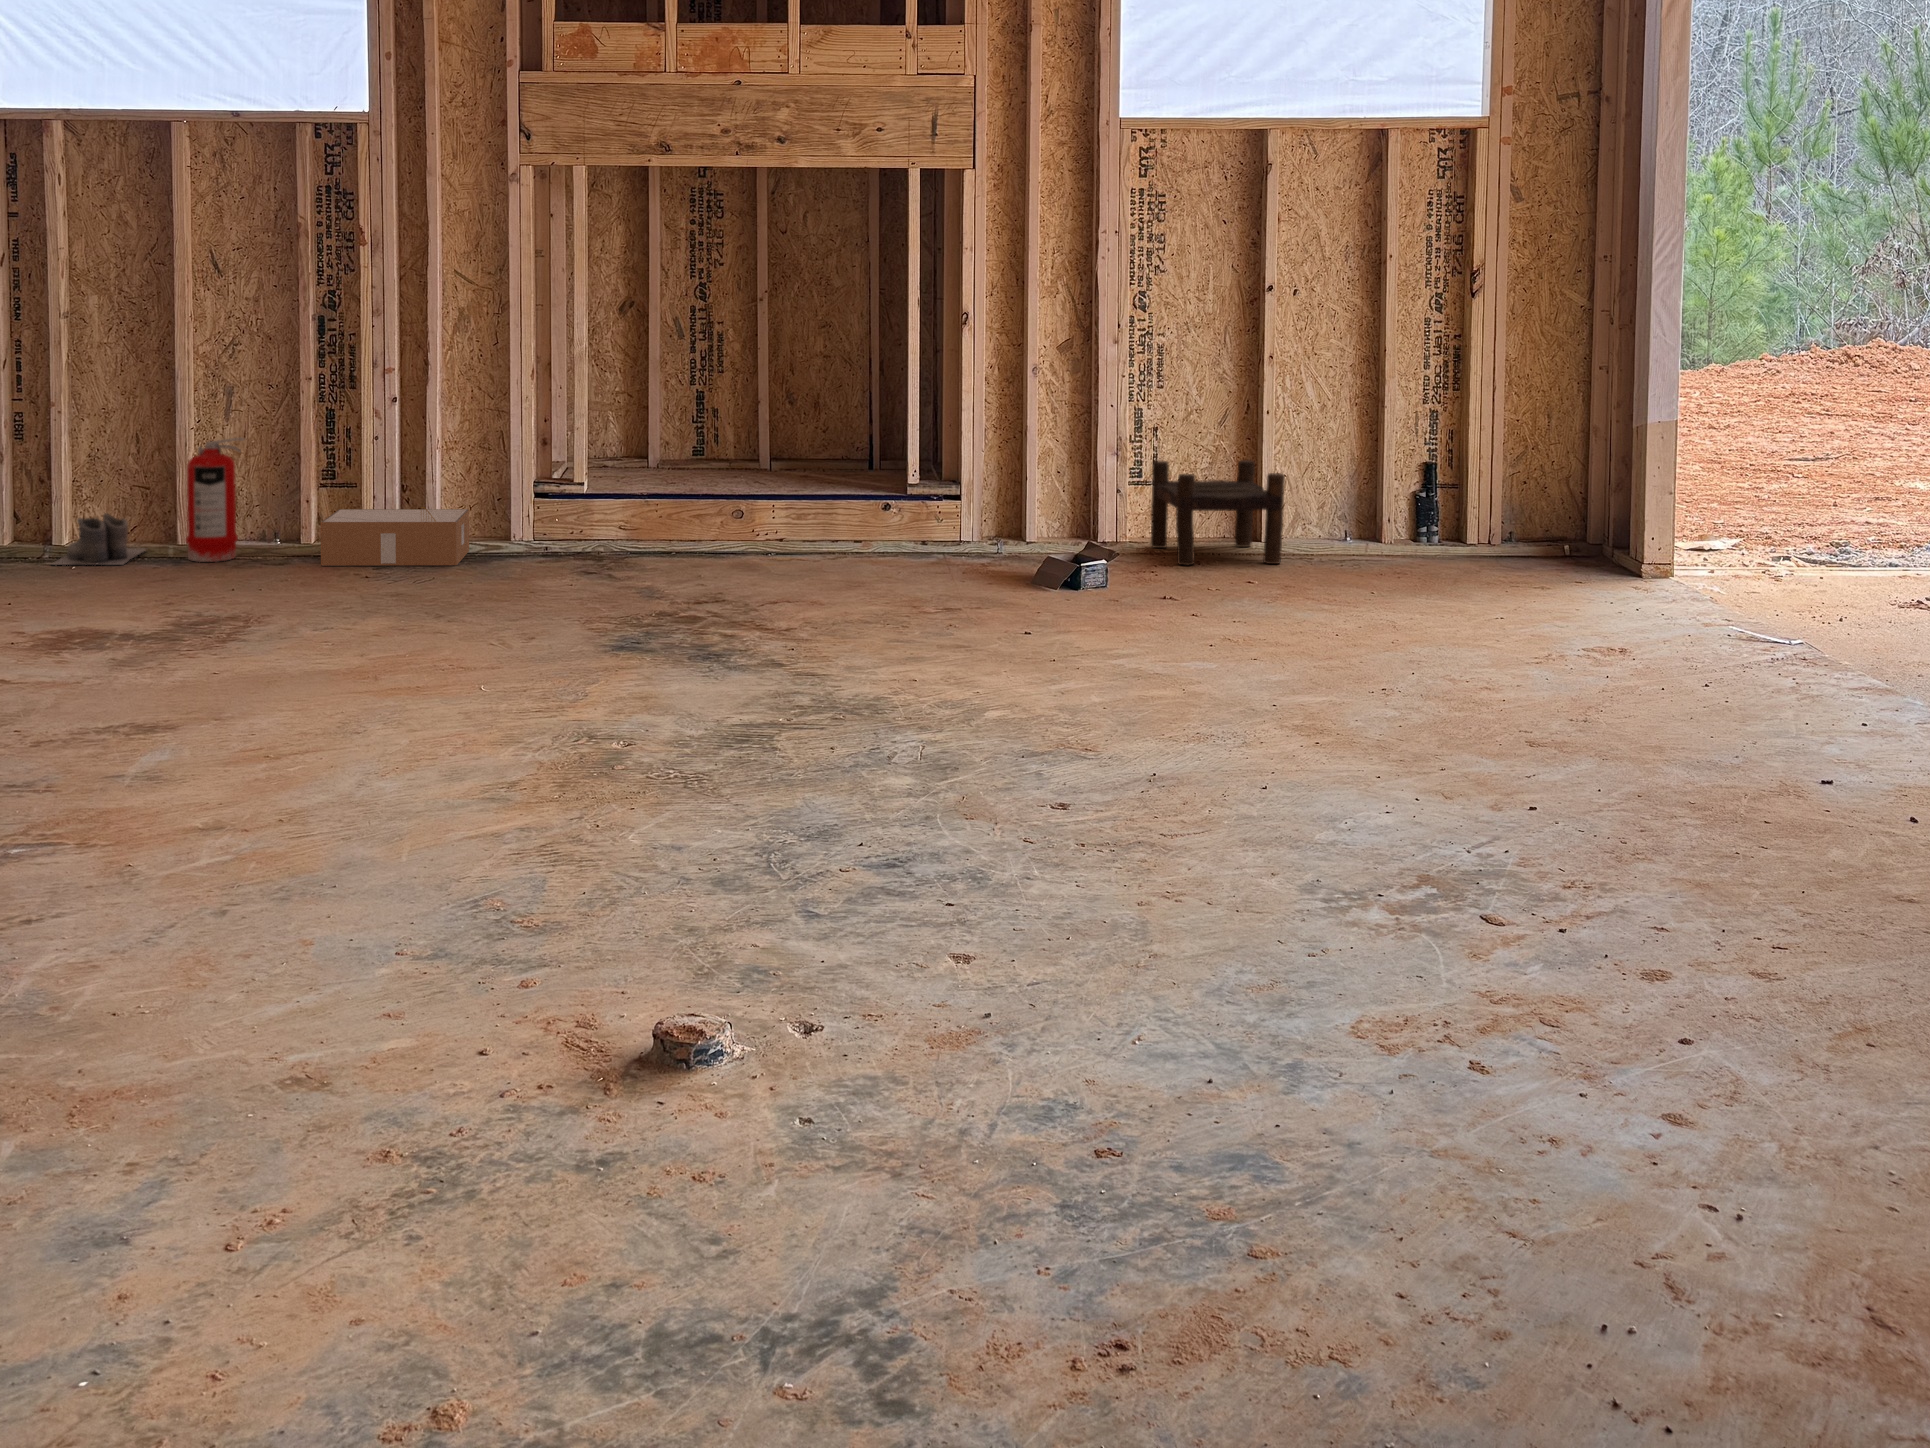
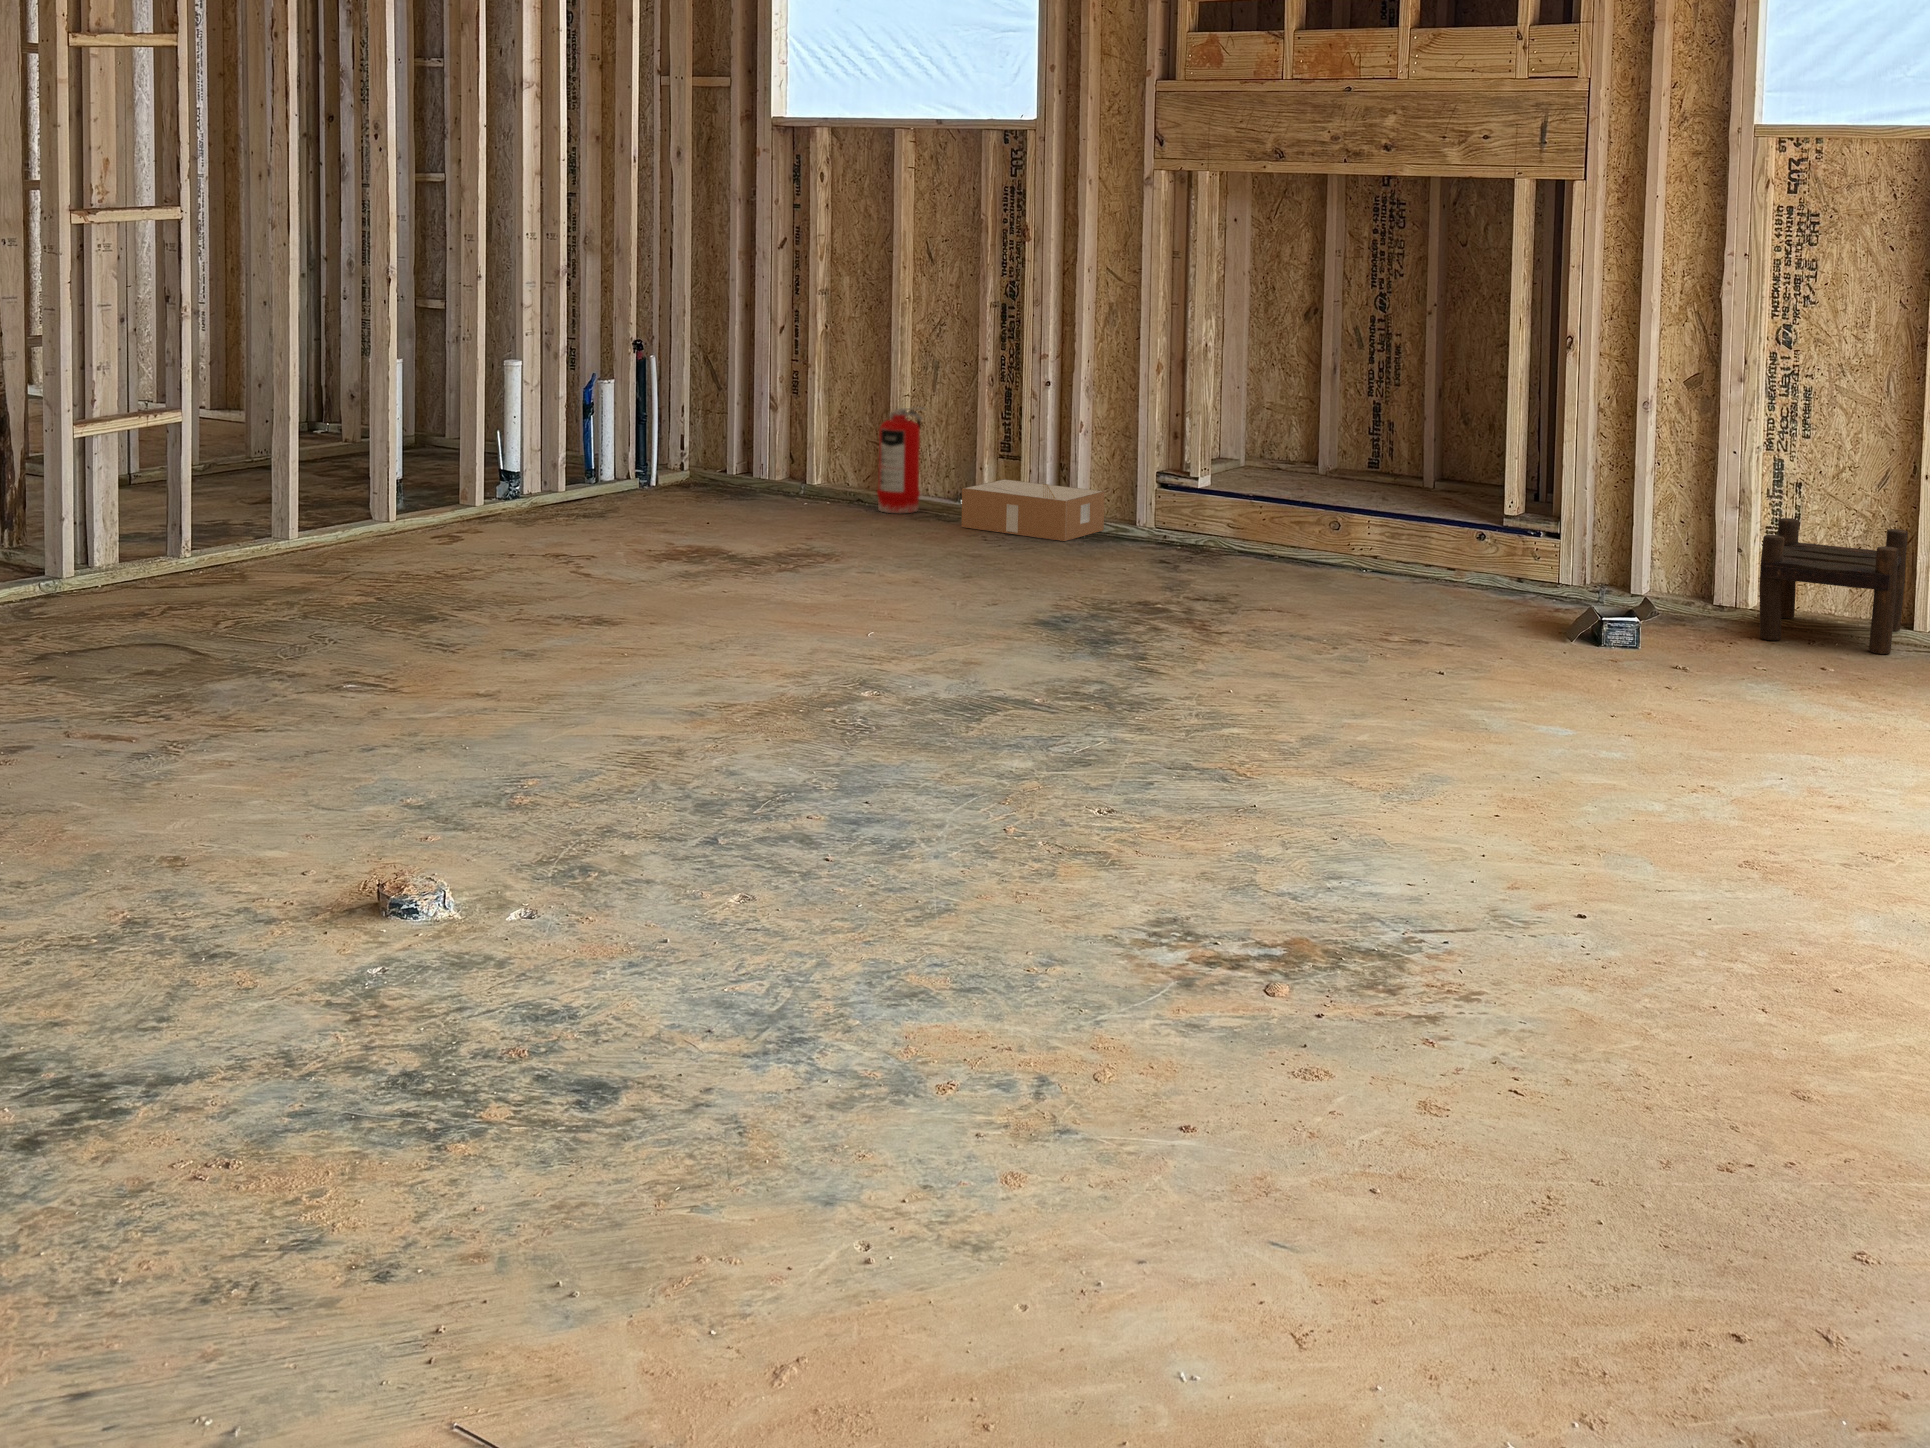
boots: present [52,513,145,565] -> none [776,462,868,508]

